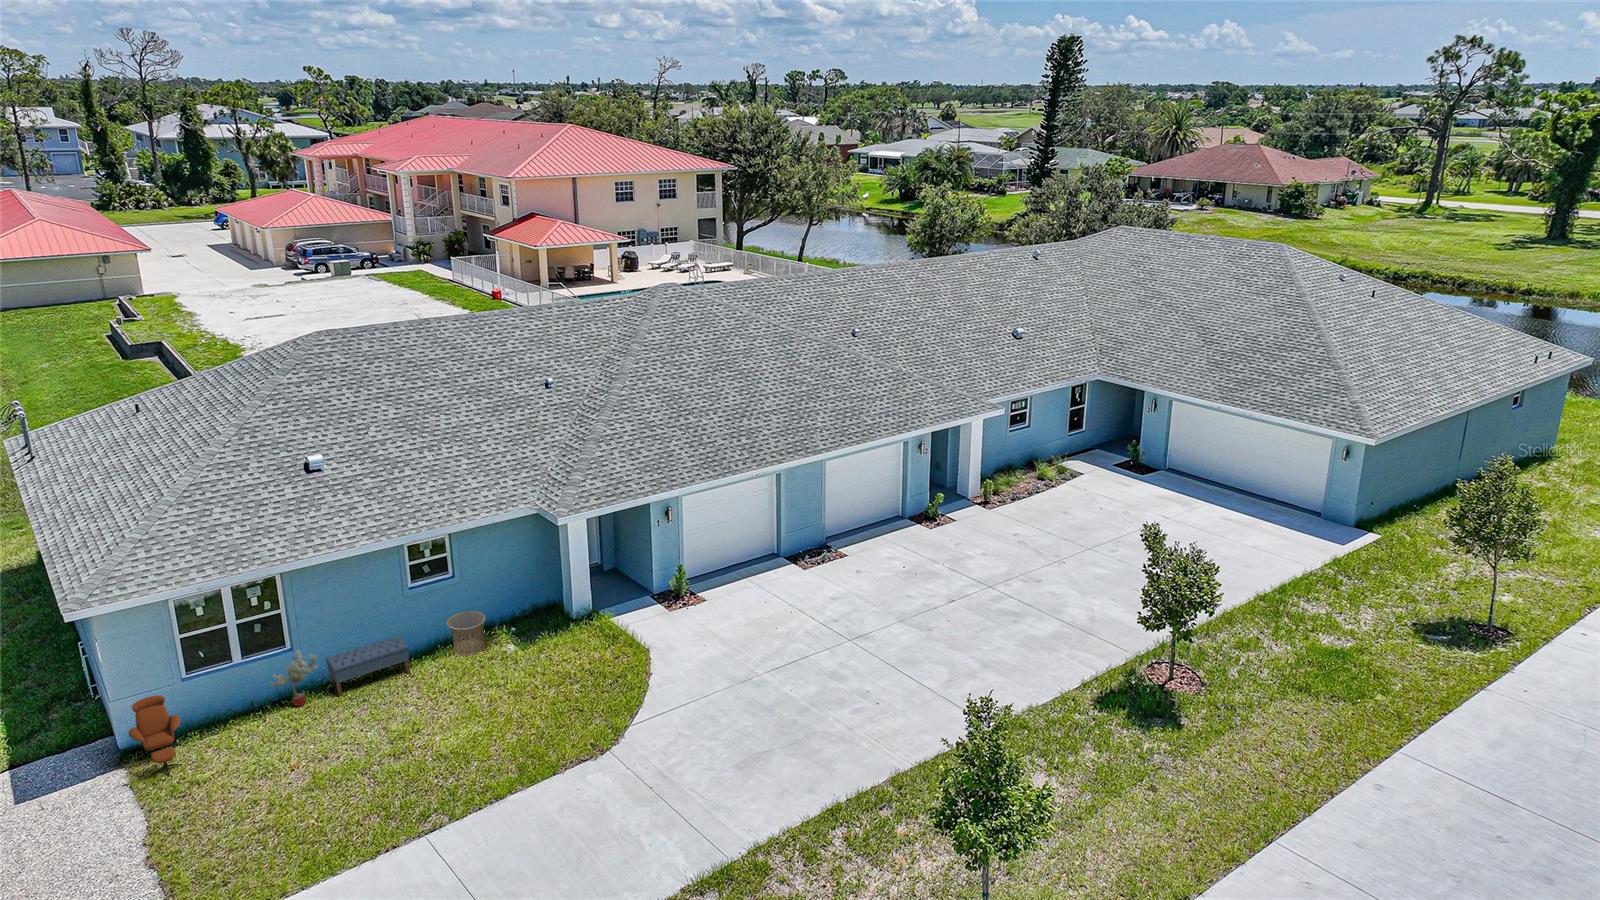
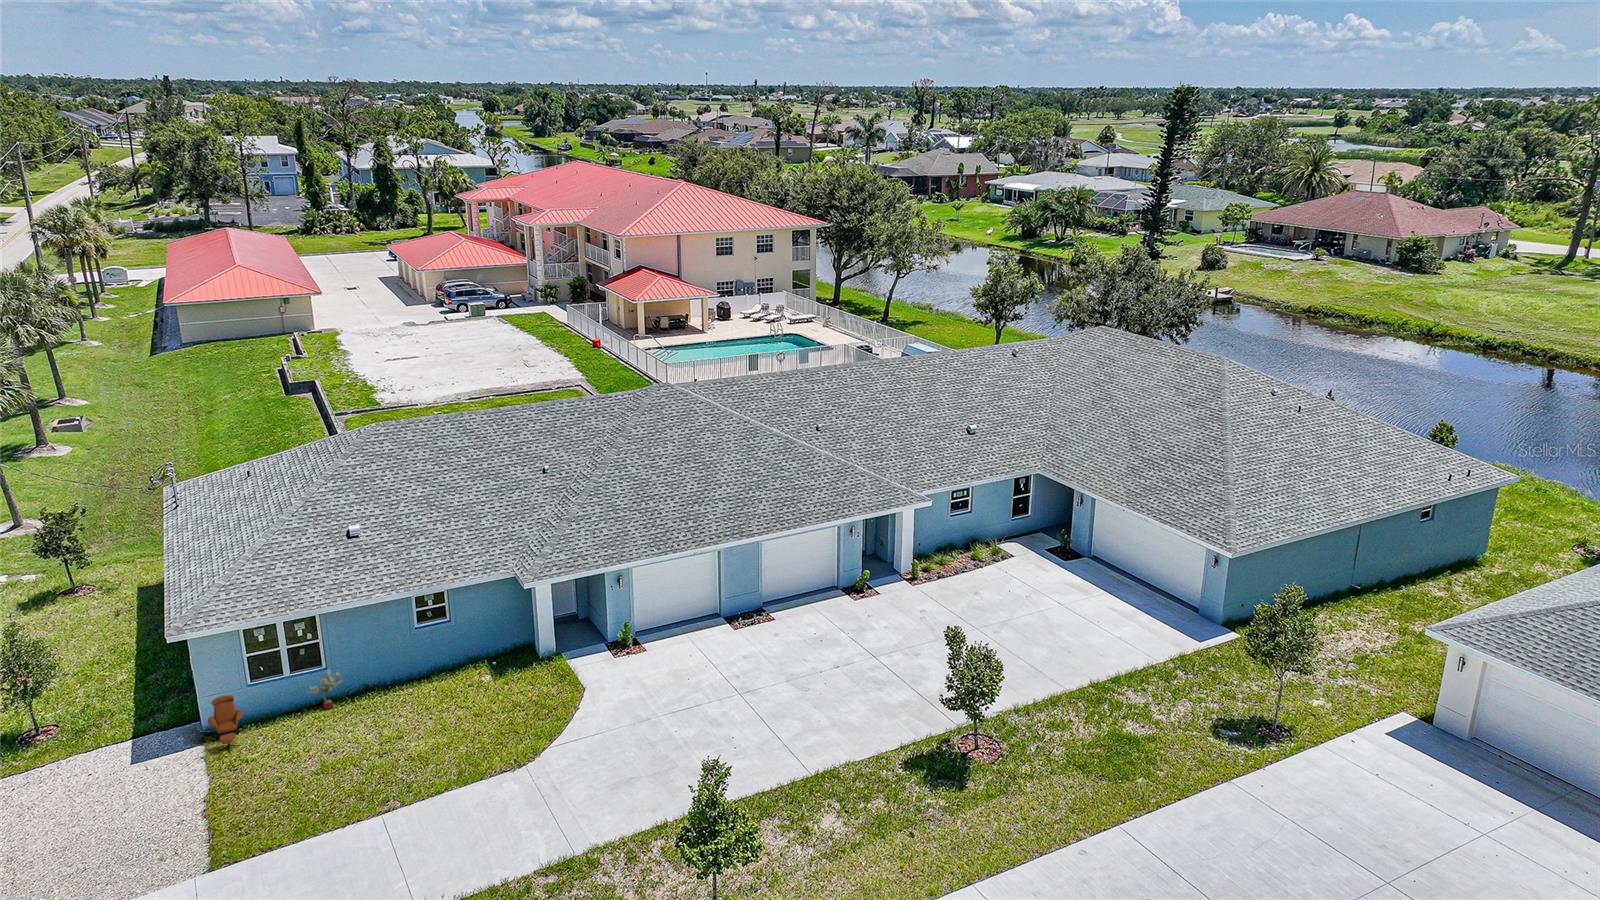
basket: present [447,611,486,656] -> none [441,646,471,680]
bench: present [326,636,410,697] -> none [350,662,410,705]

